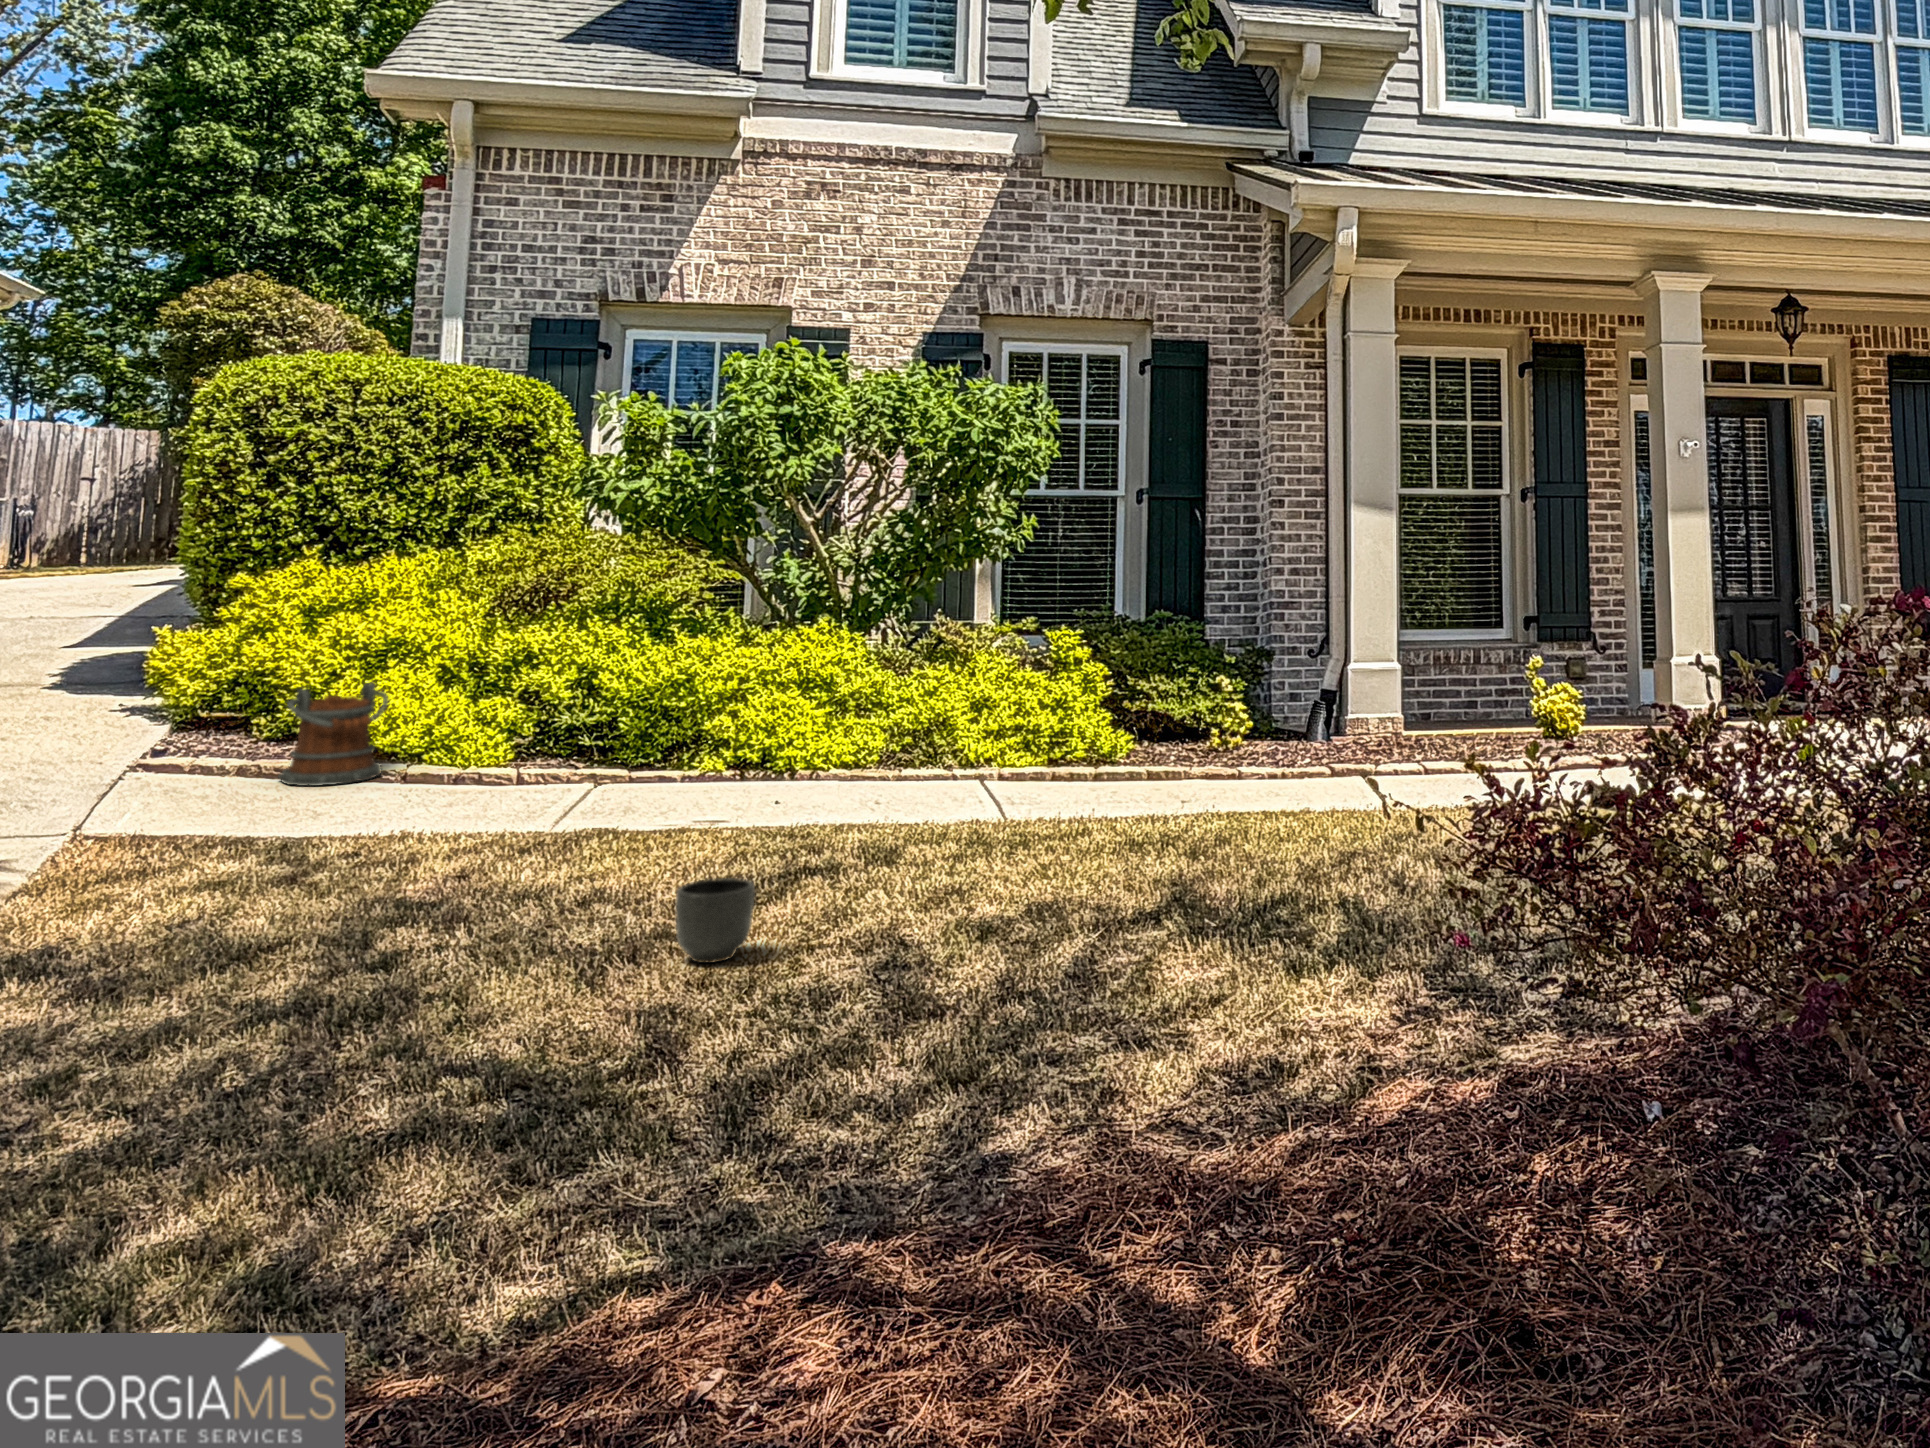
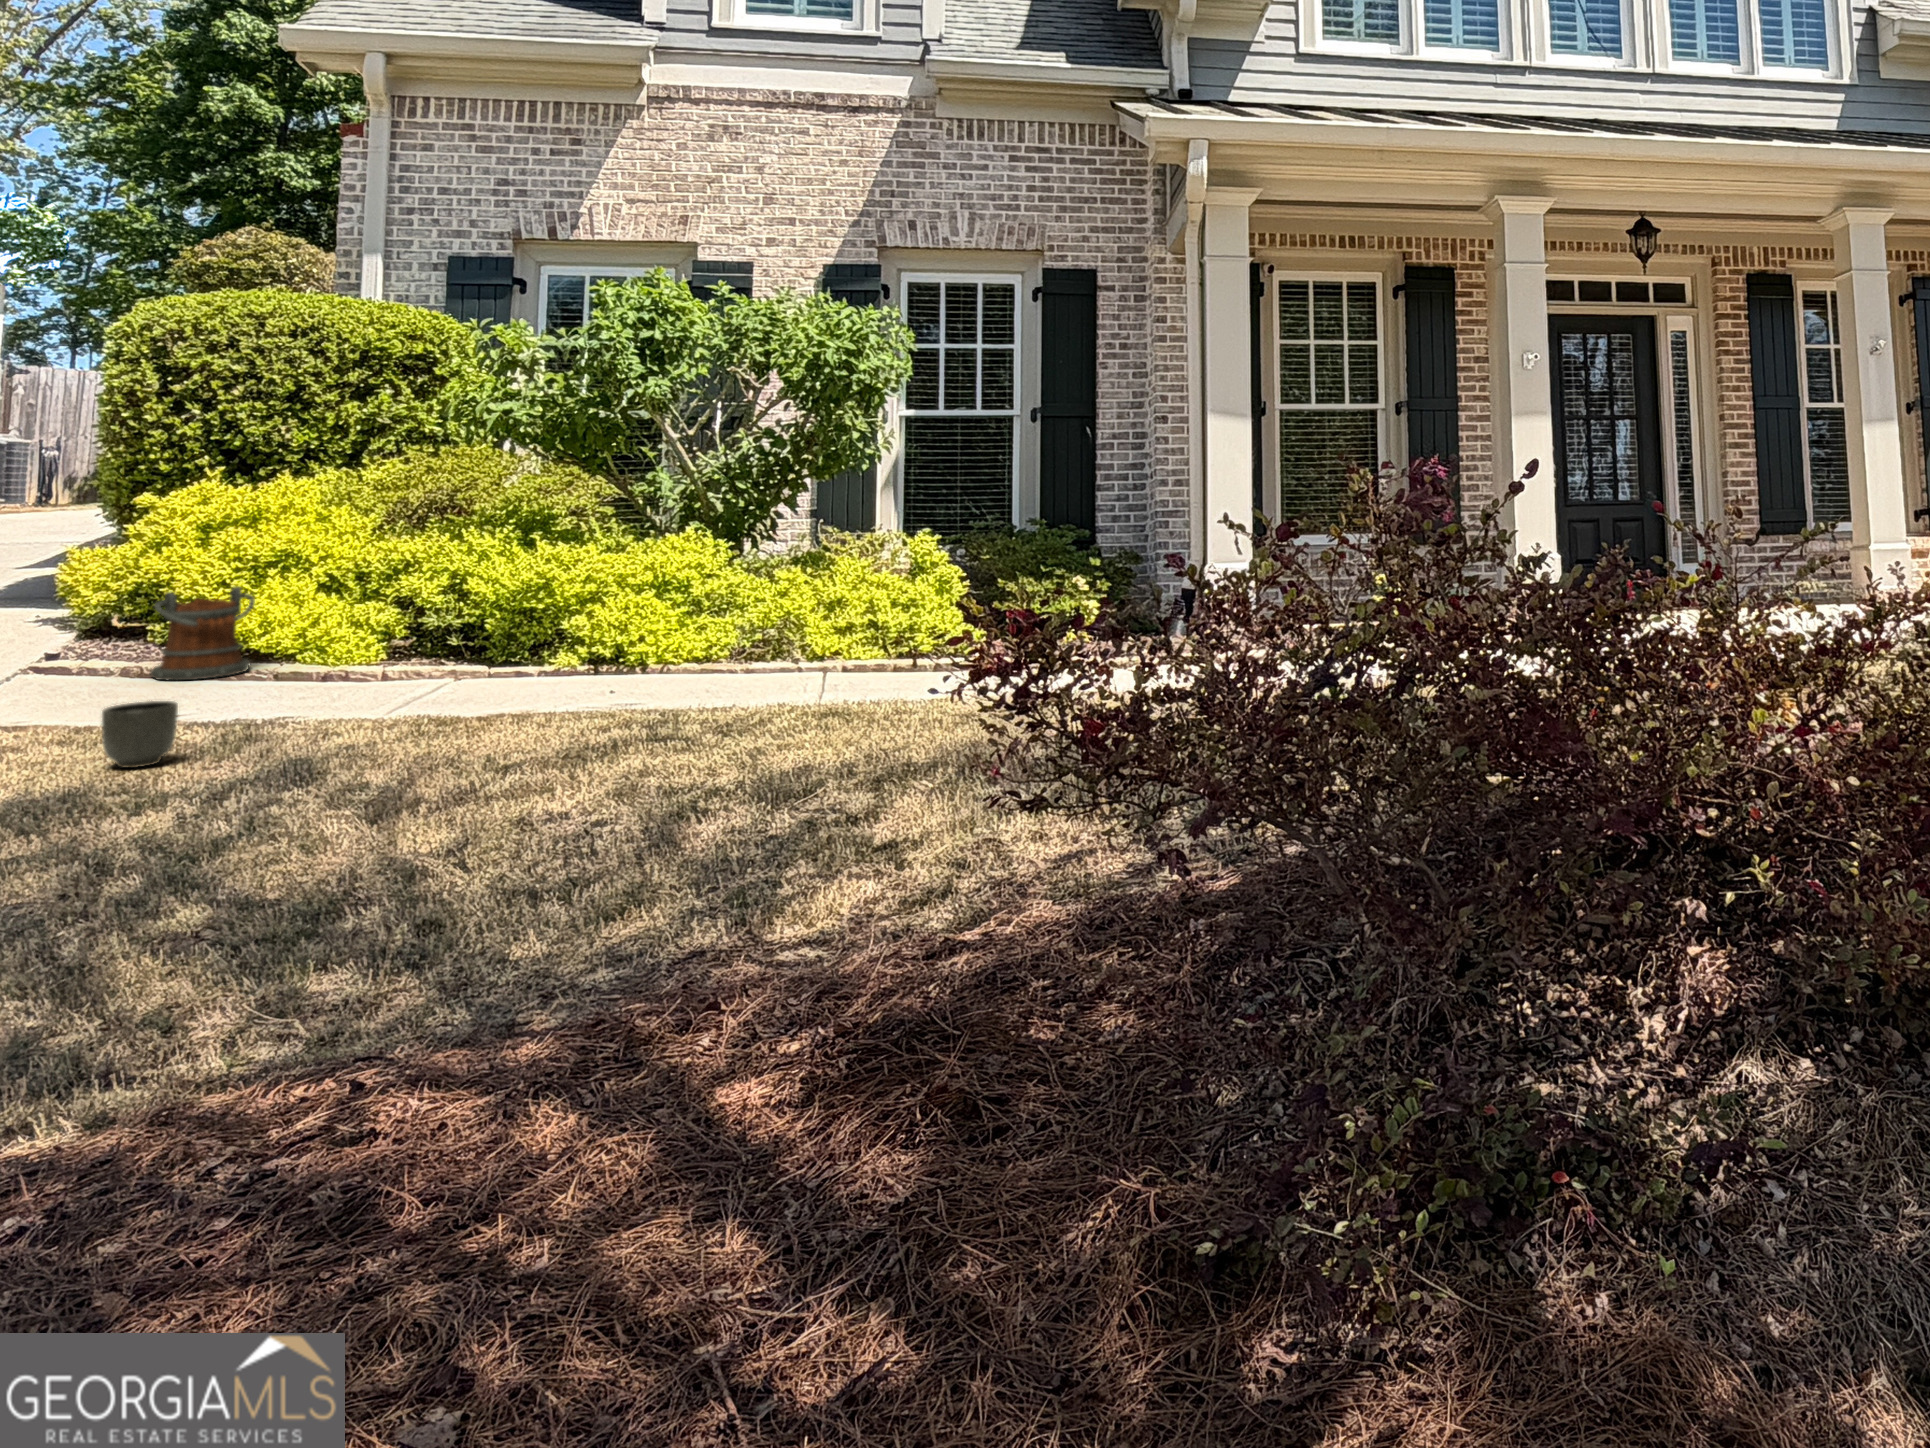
planter: present [675,878,755,963] -> present [102,701,178,768]

